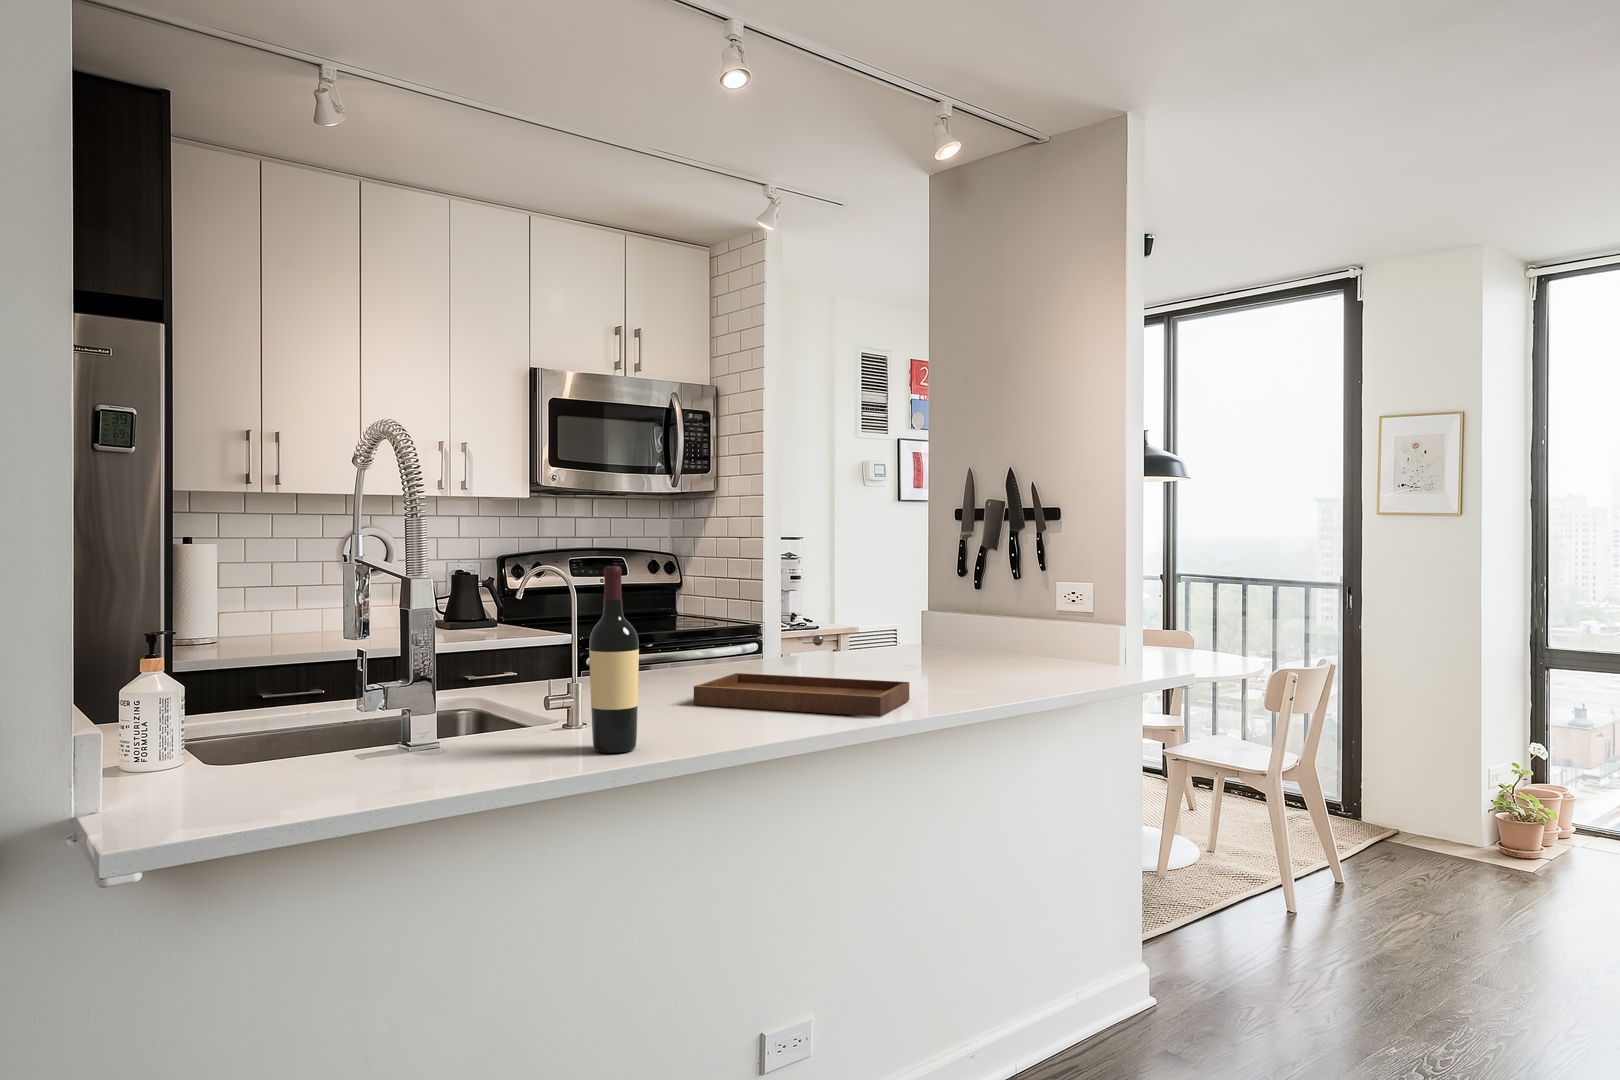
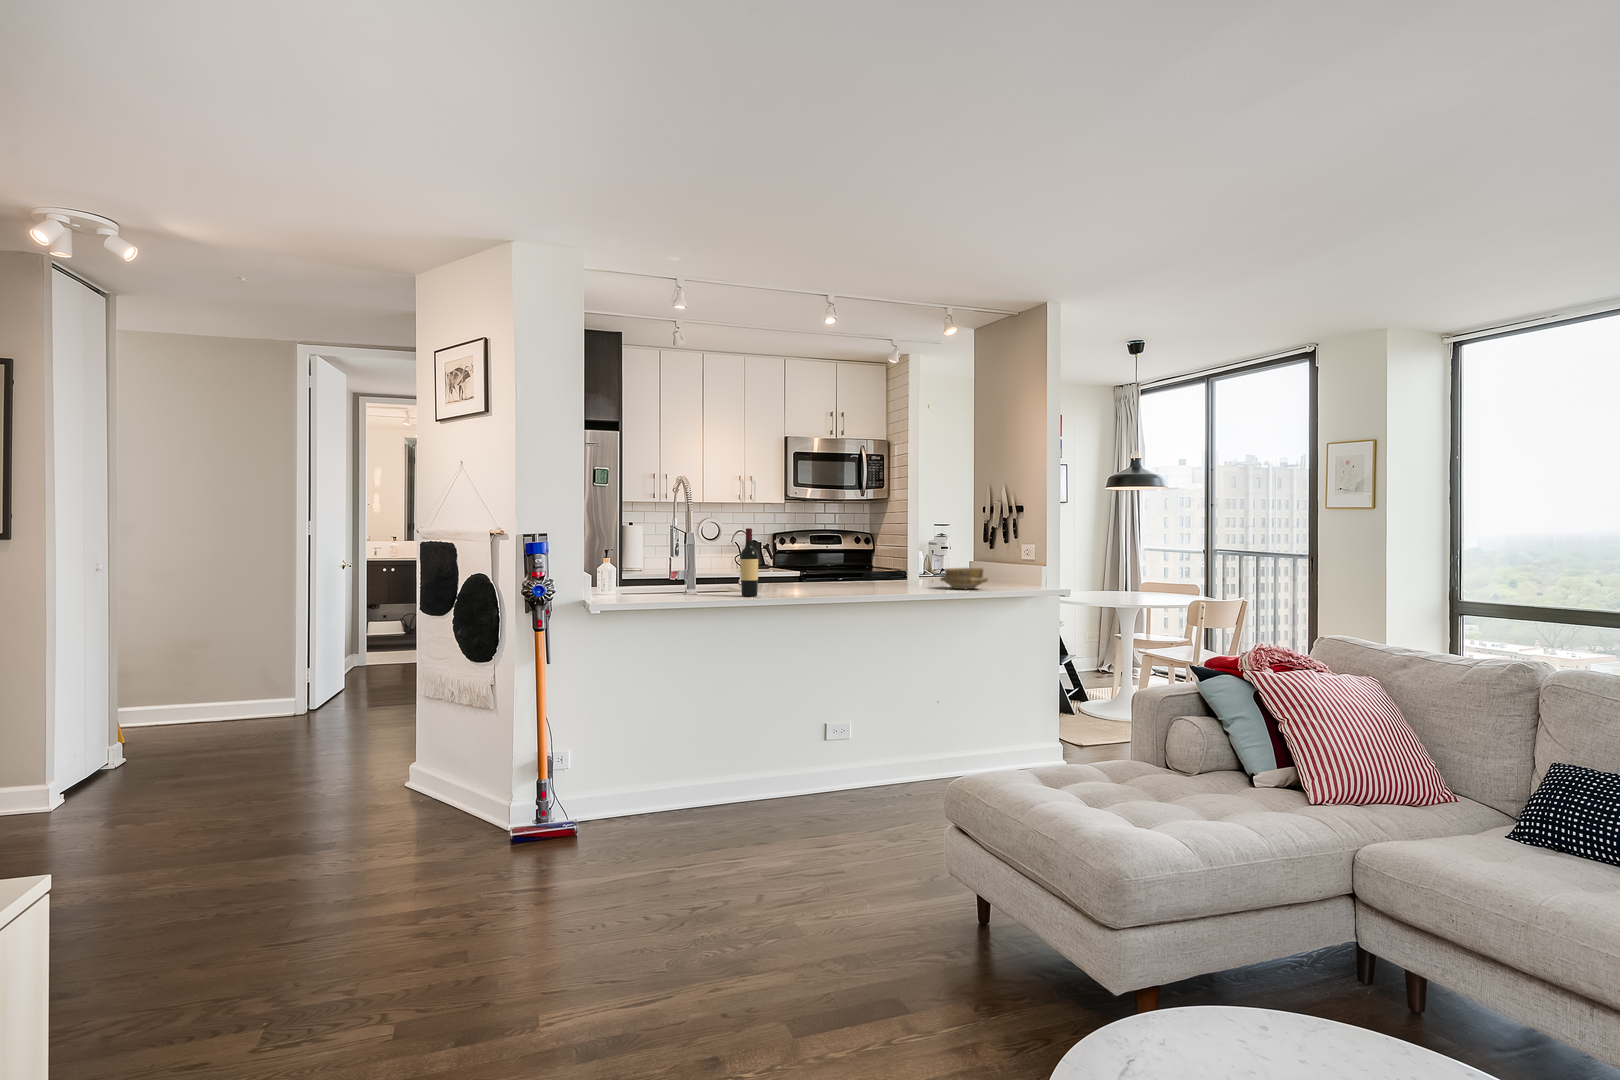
ceramic bowl: none [961,634,1064,683] -> present [940,568,988,589]
tray: present [694,635,909,717] -> none [802,562,894,594]

